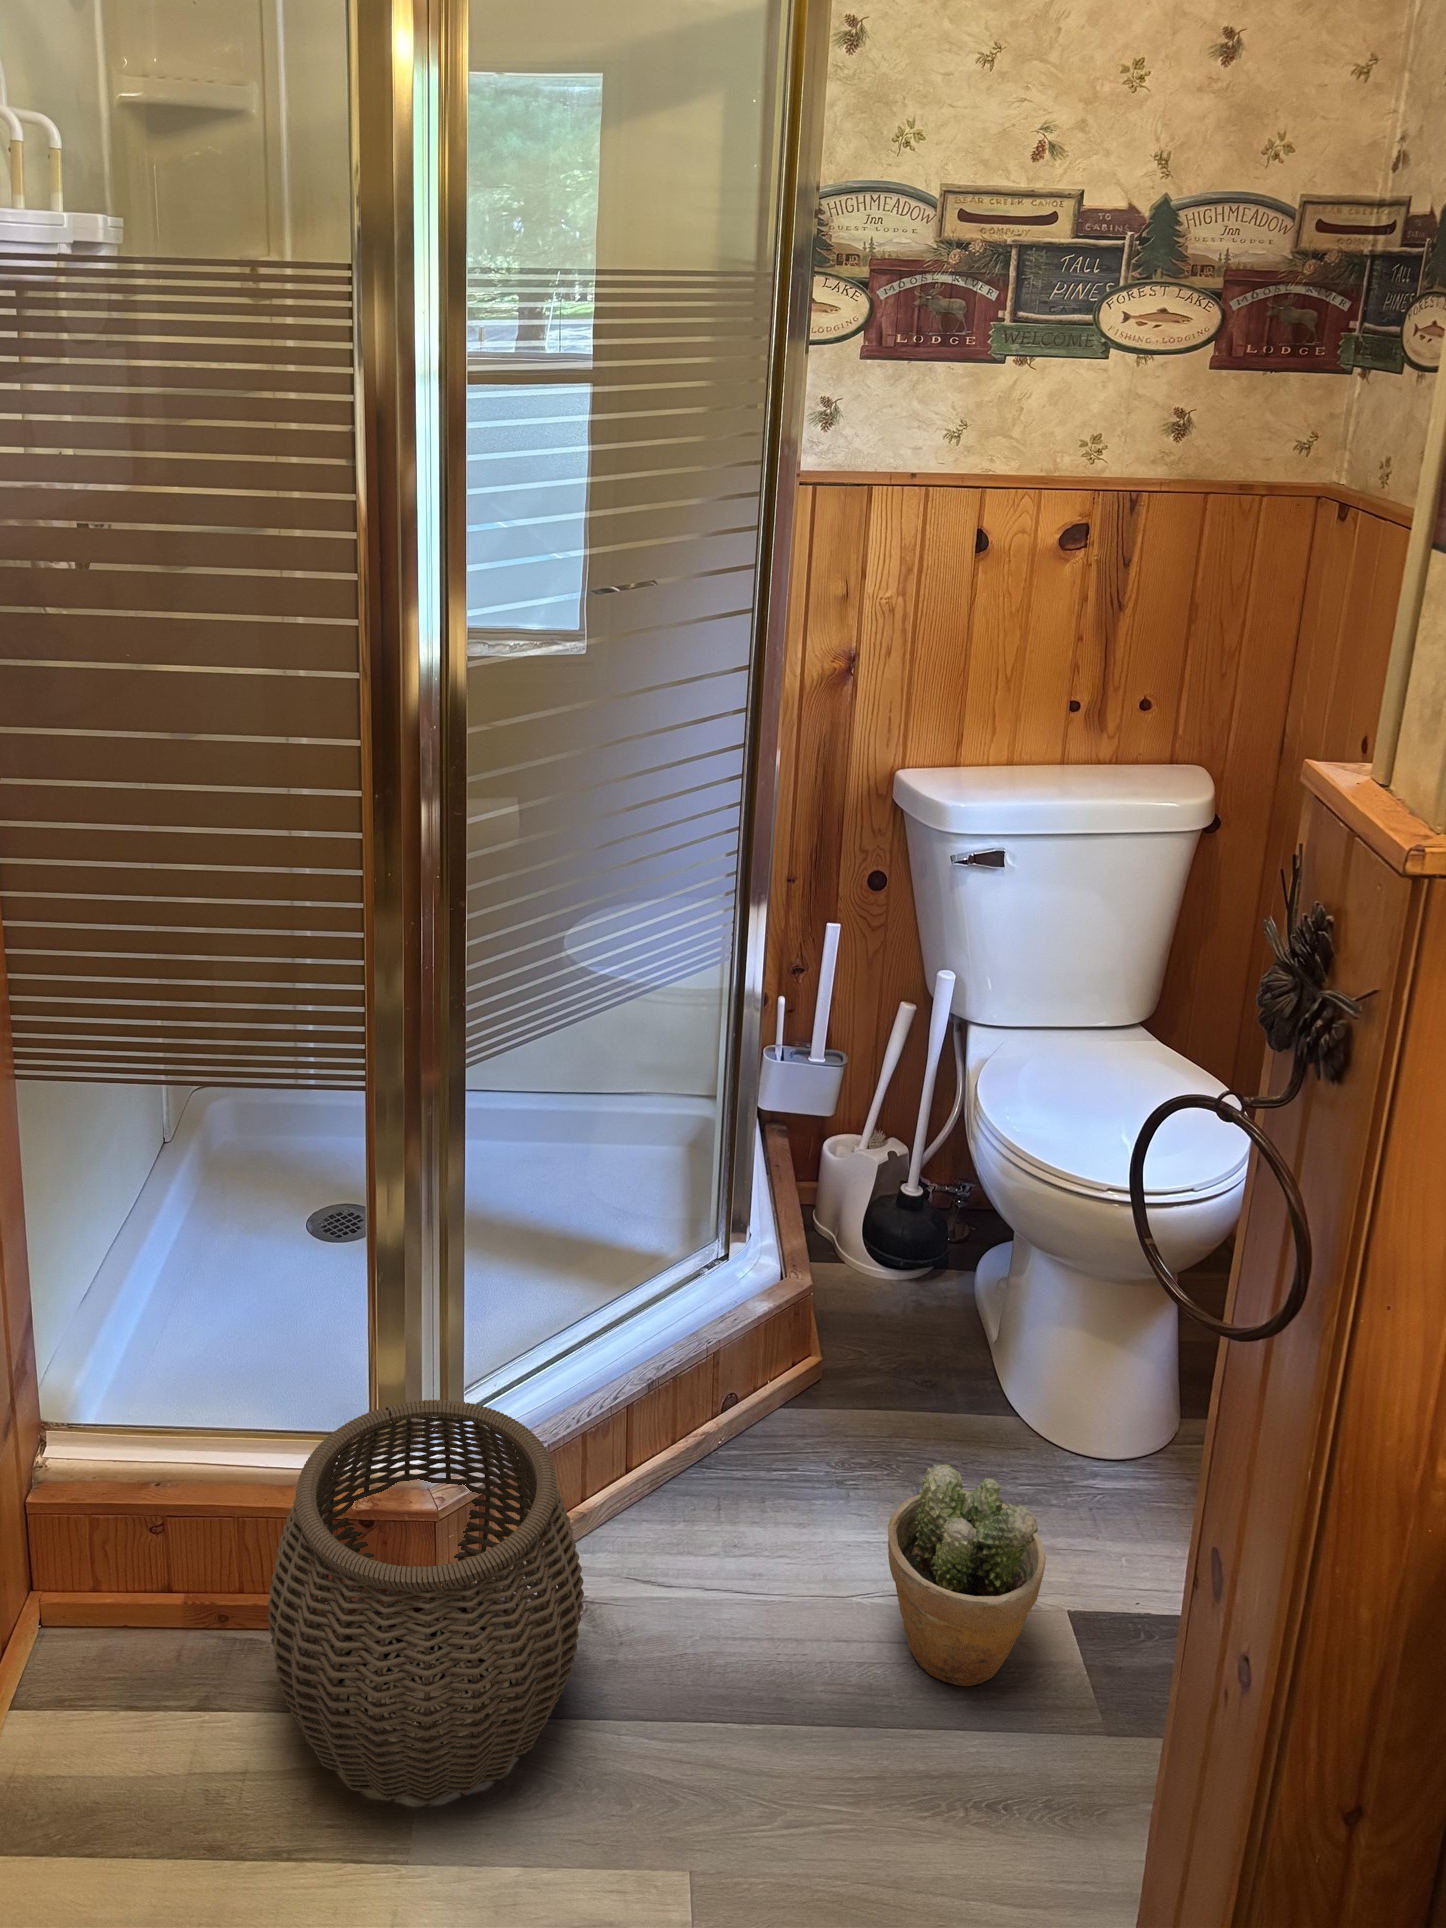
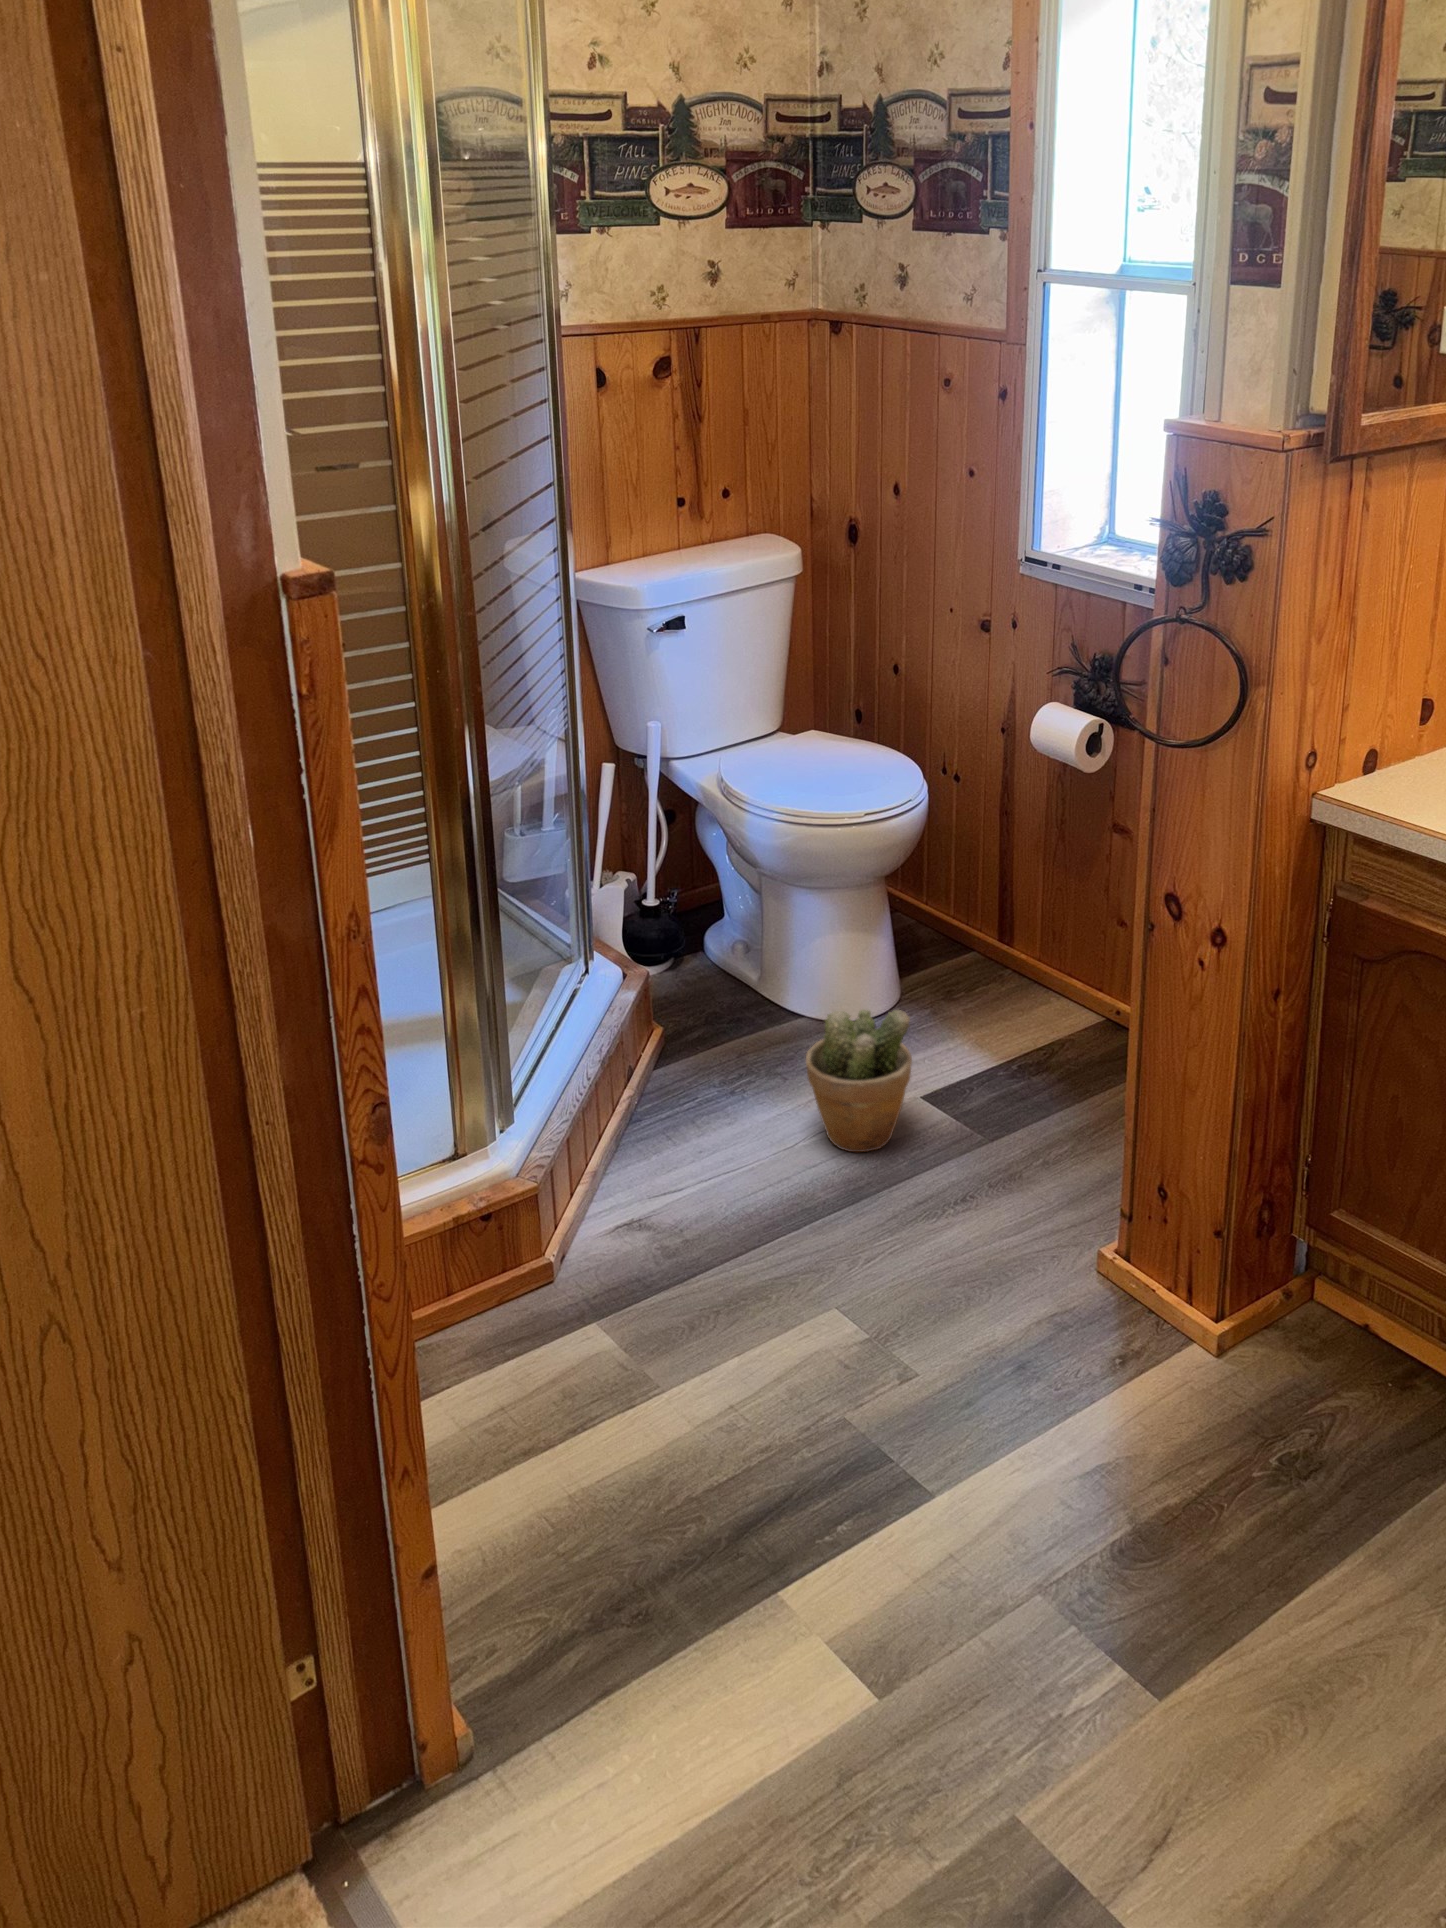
woven basket: present [268,1400,584,1804] -> none [439,1080,686,1361]

